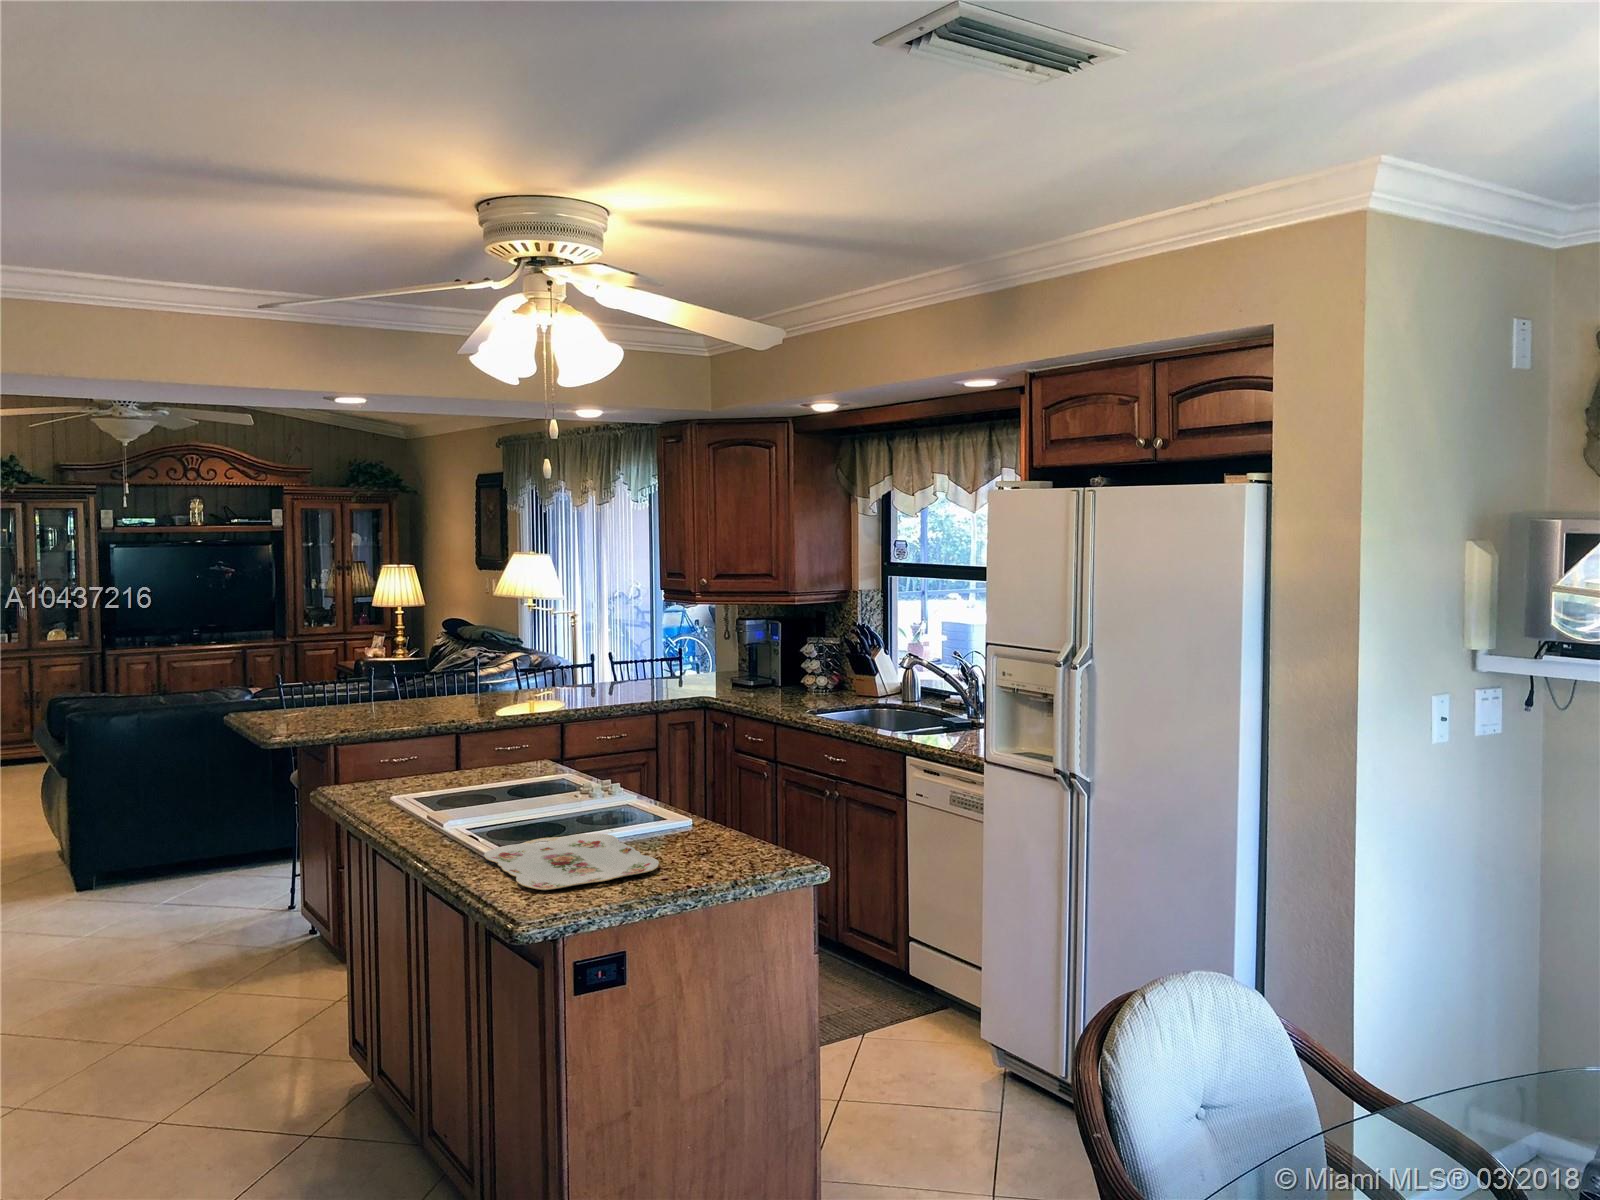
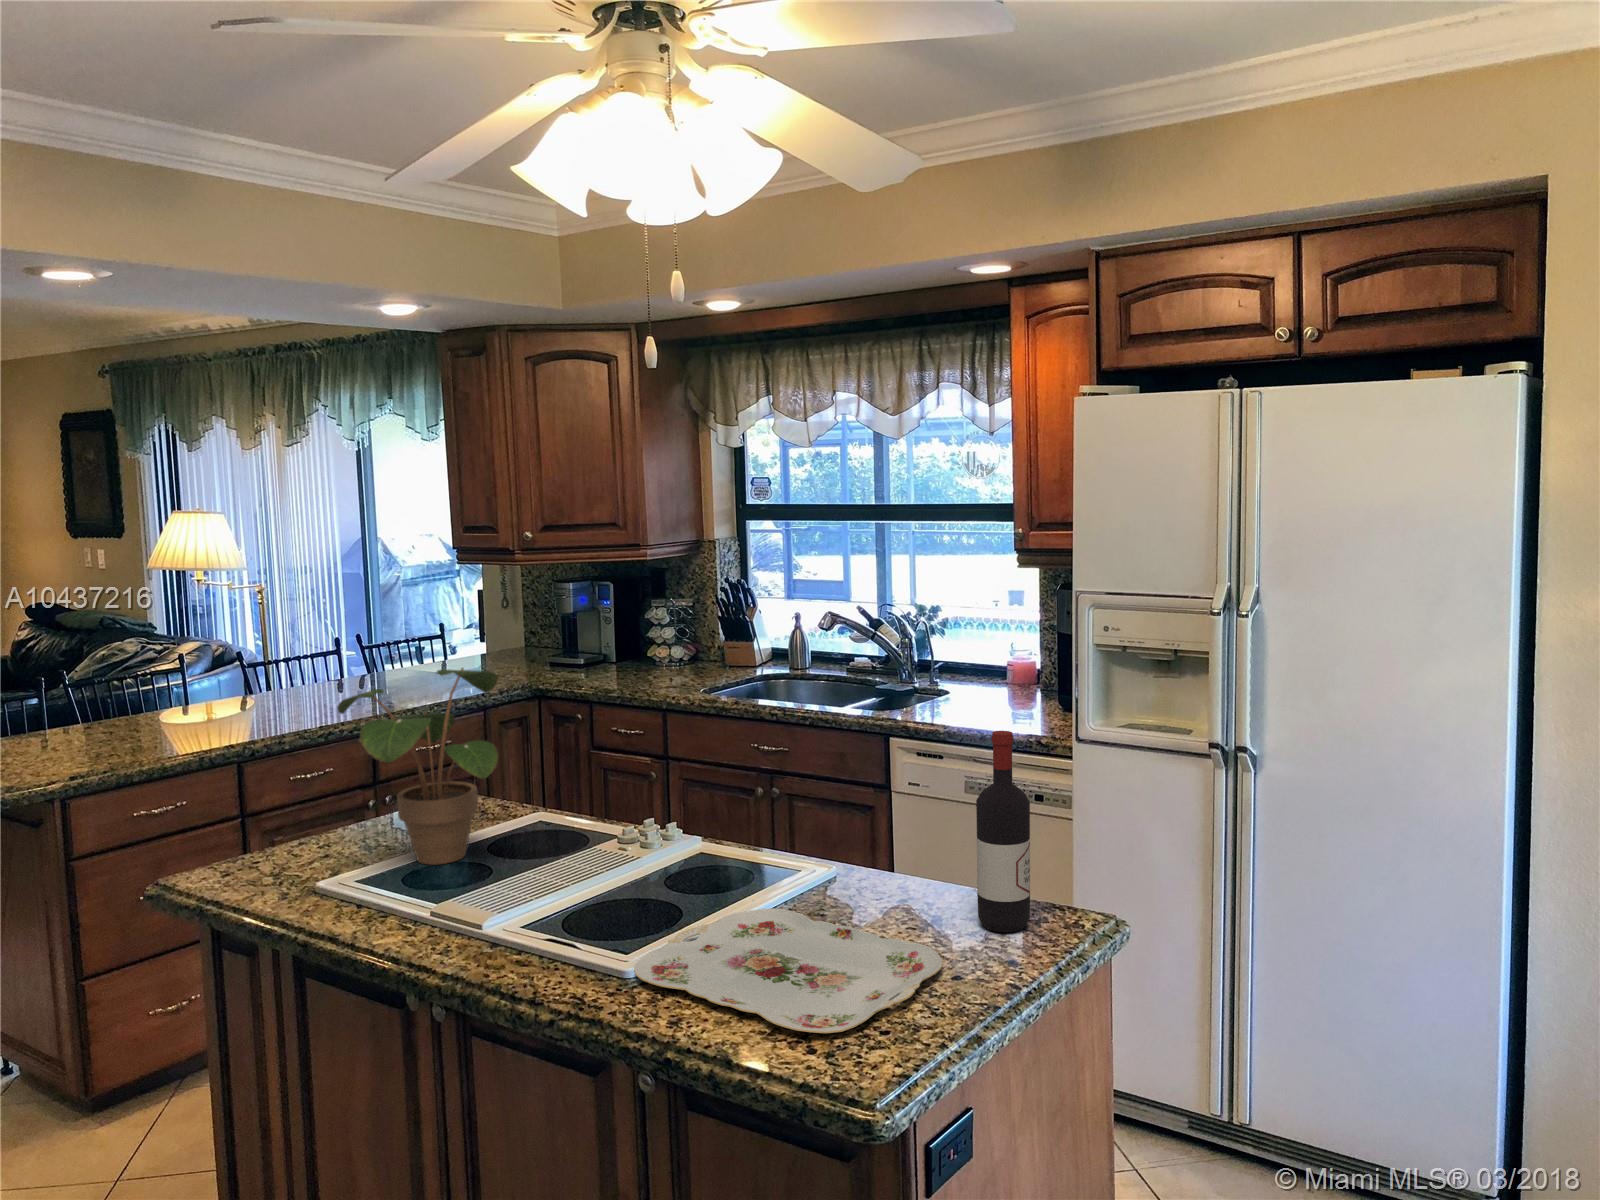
potted plant: none [417,670,529,795] -> present [338,668,498,865]
wine bottle: none [714,728,750,864] -> present [976,731,1030,932]

